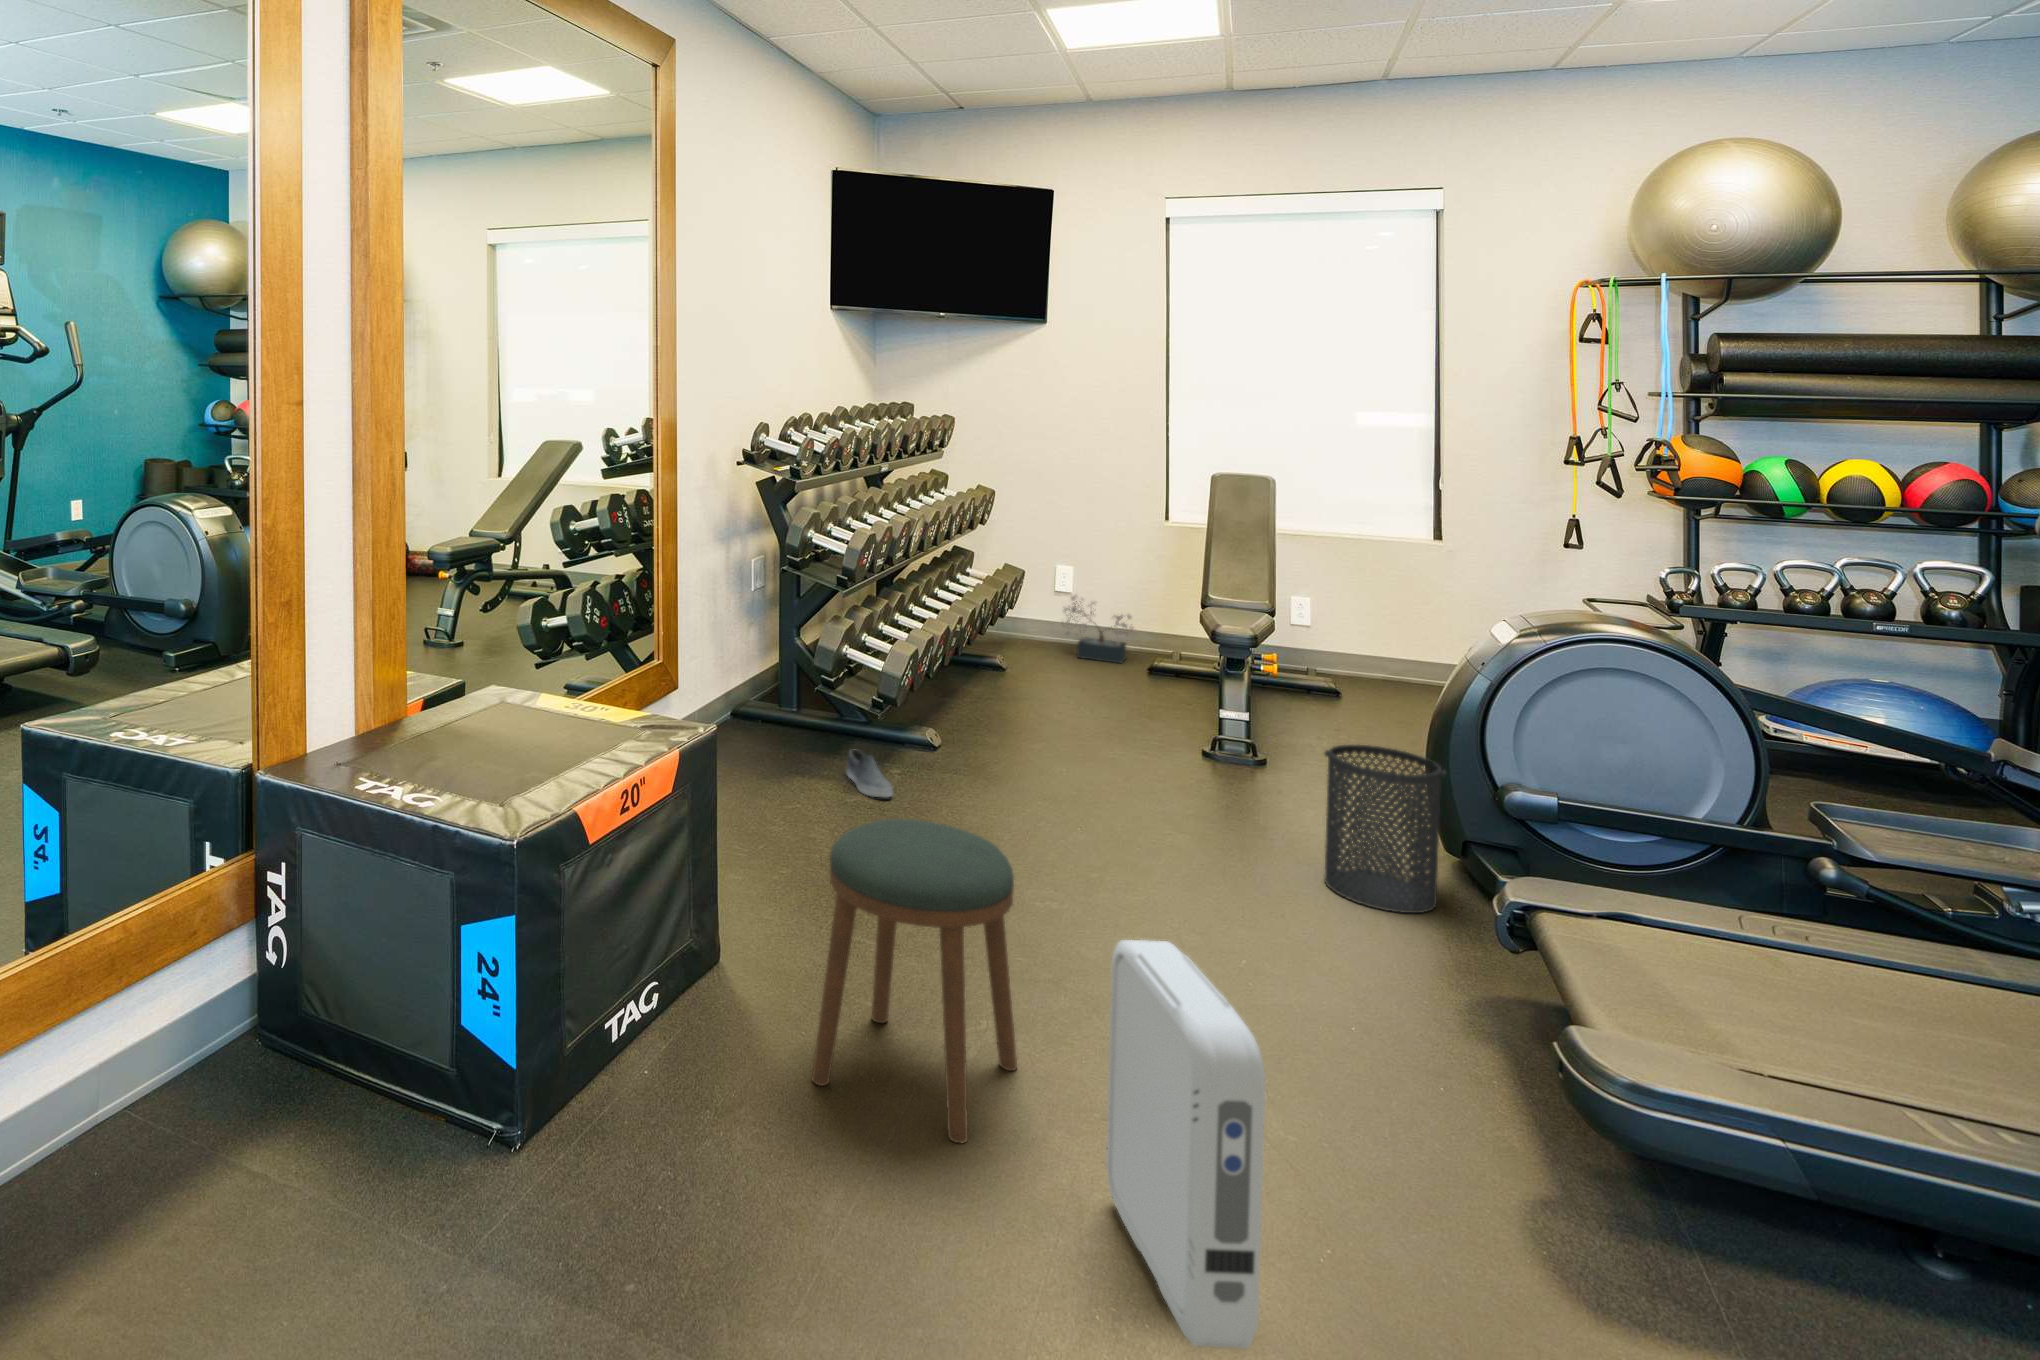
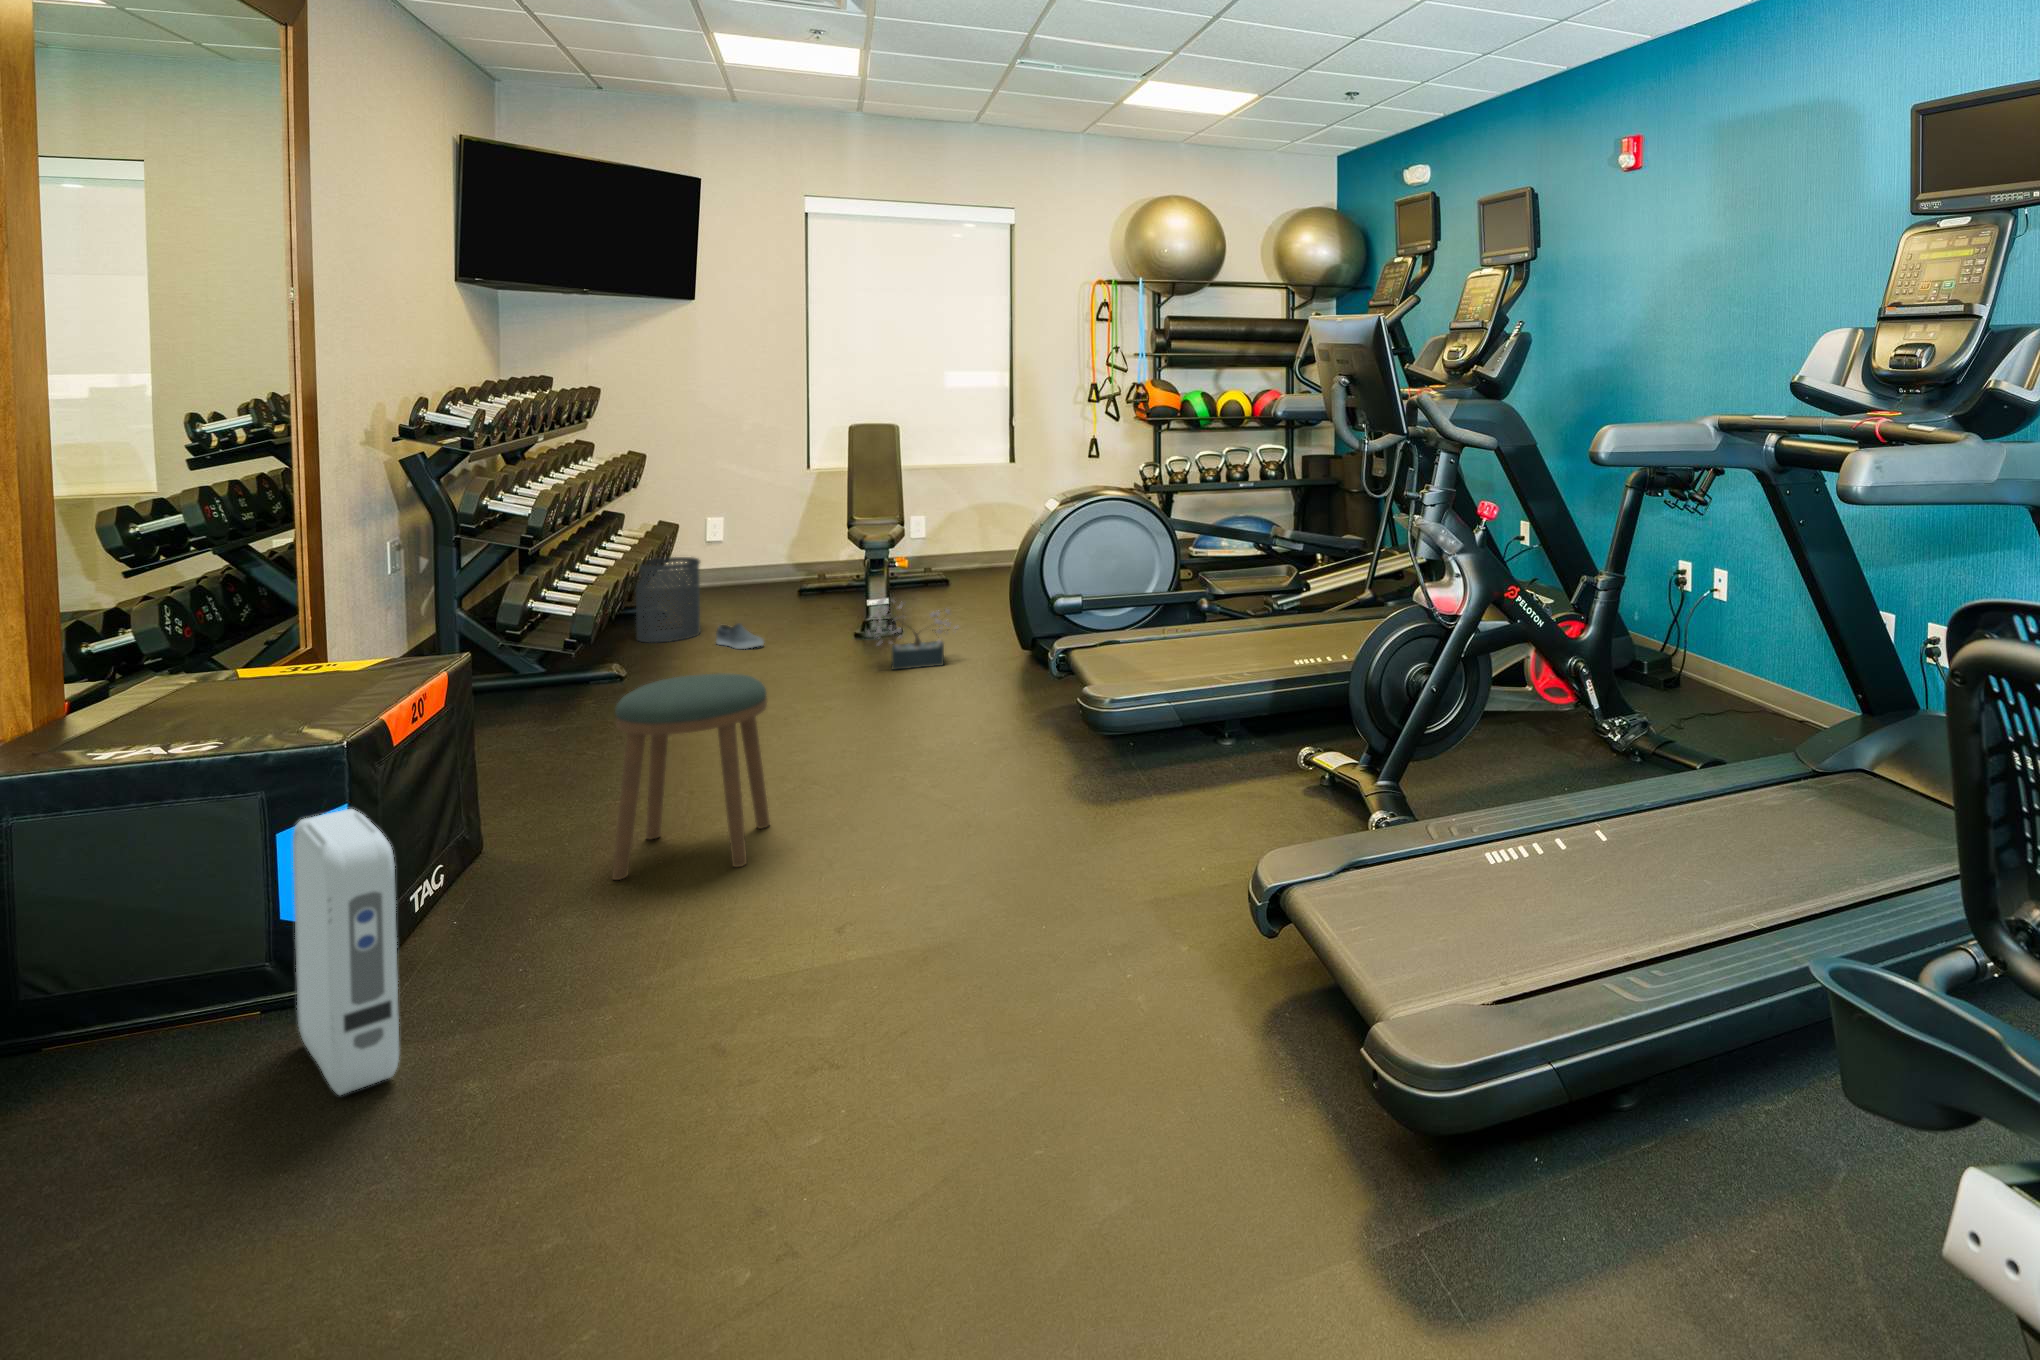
decorative plant: present [1064,595,1137,663] -> present [868,598,958,670]
trash can: present [1324,744,1445,913] -> present [636,557,700,643]
shoe: present [847,750,893,797] -> present [716,623,764,649]
air purifier: present [1106,940,1265,1349] -> present [293,809,399,1095]

